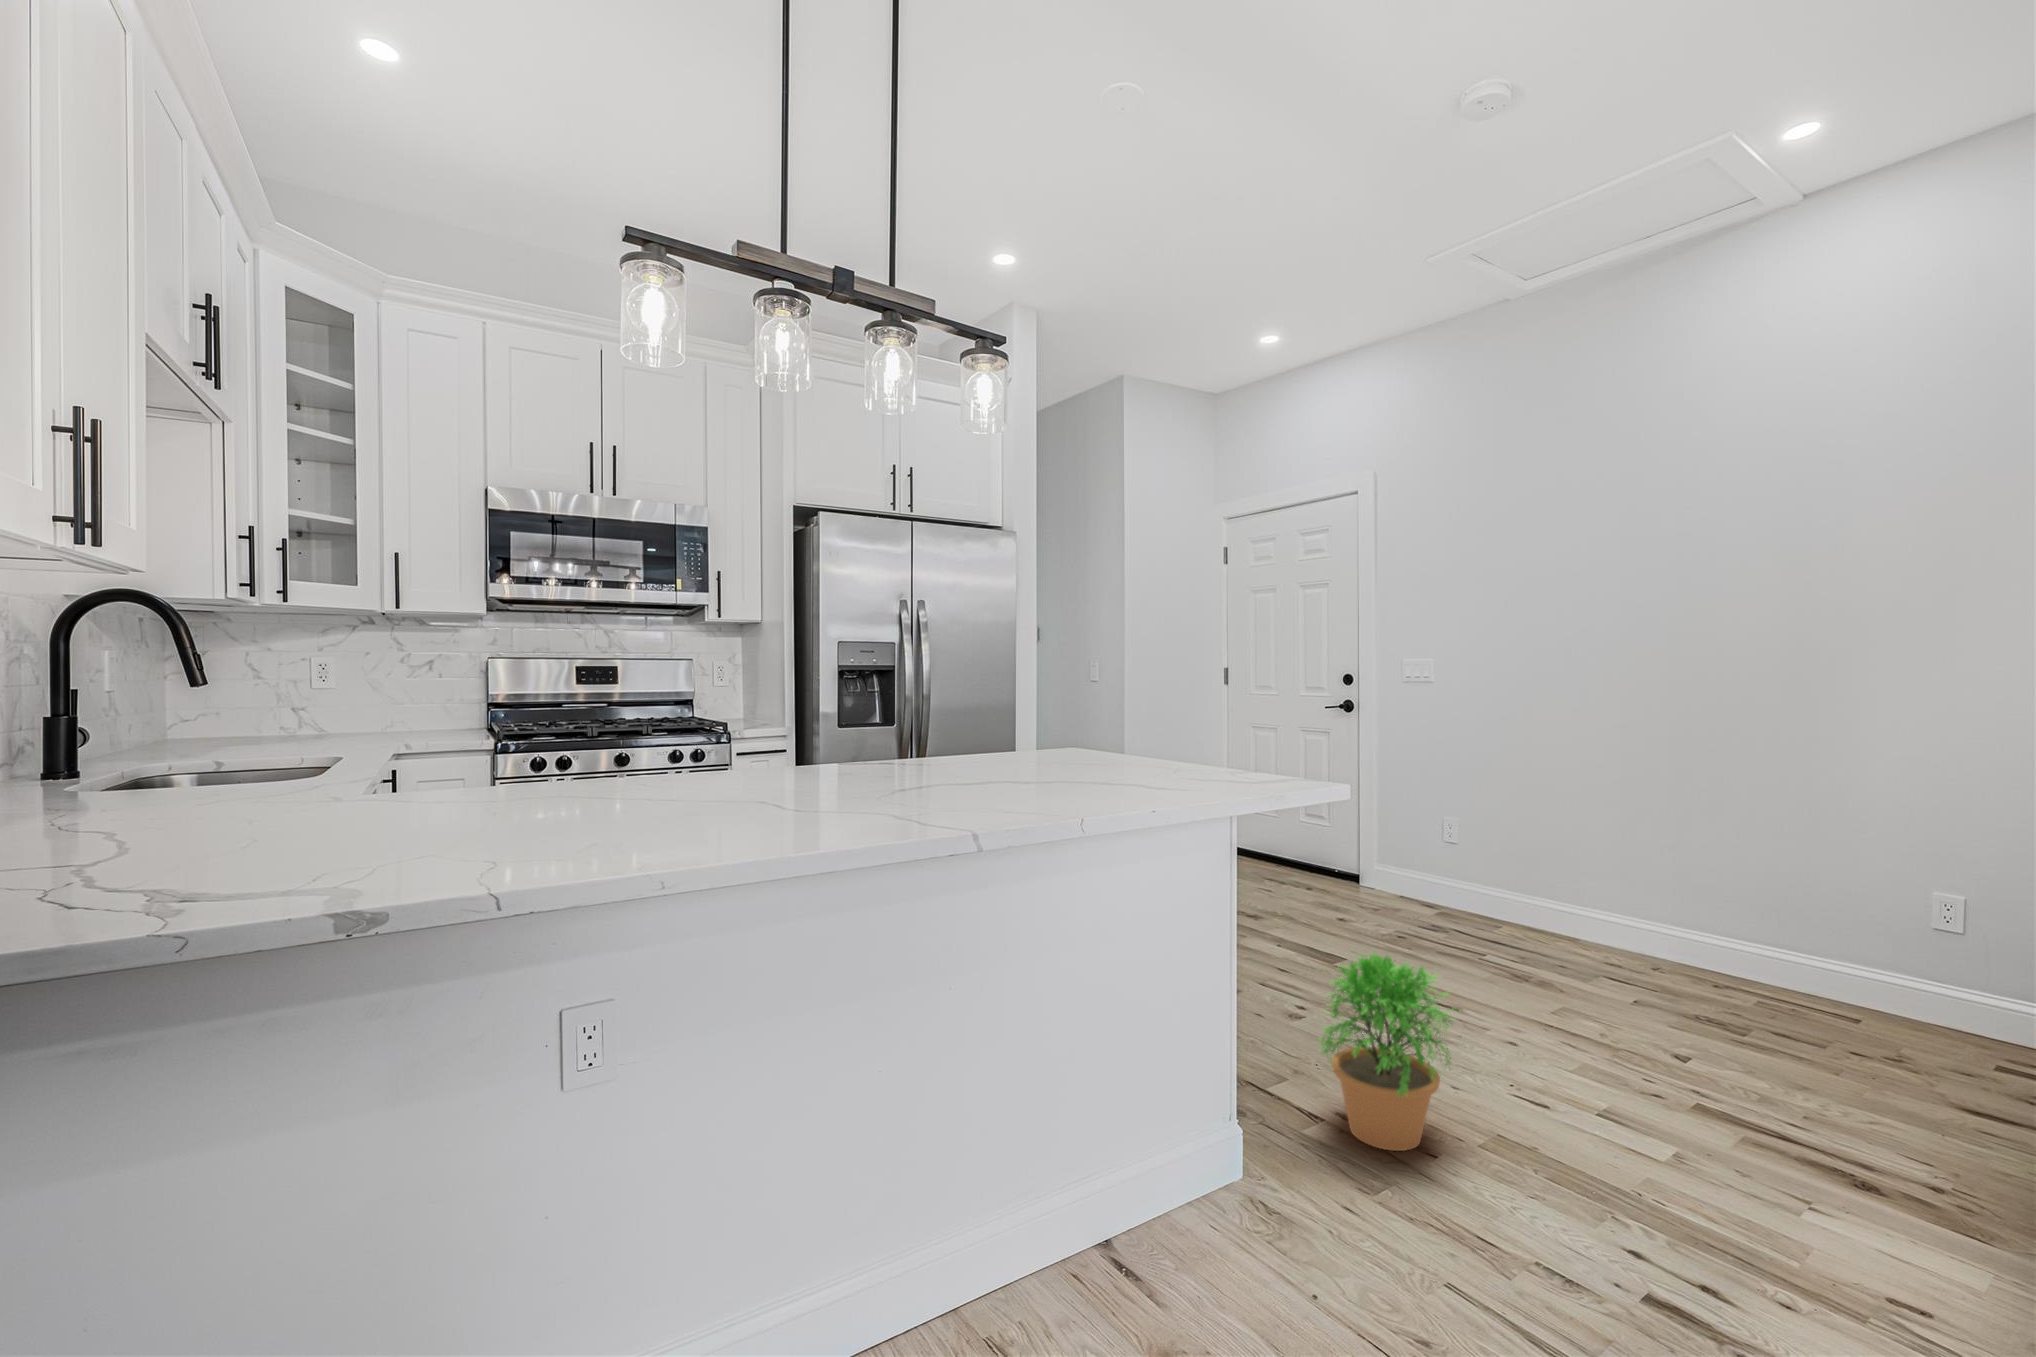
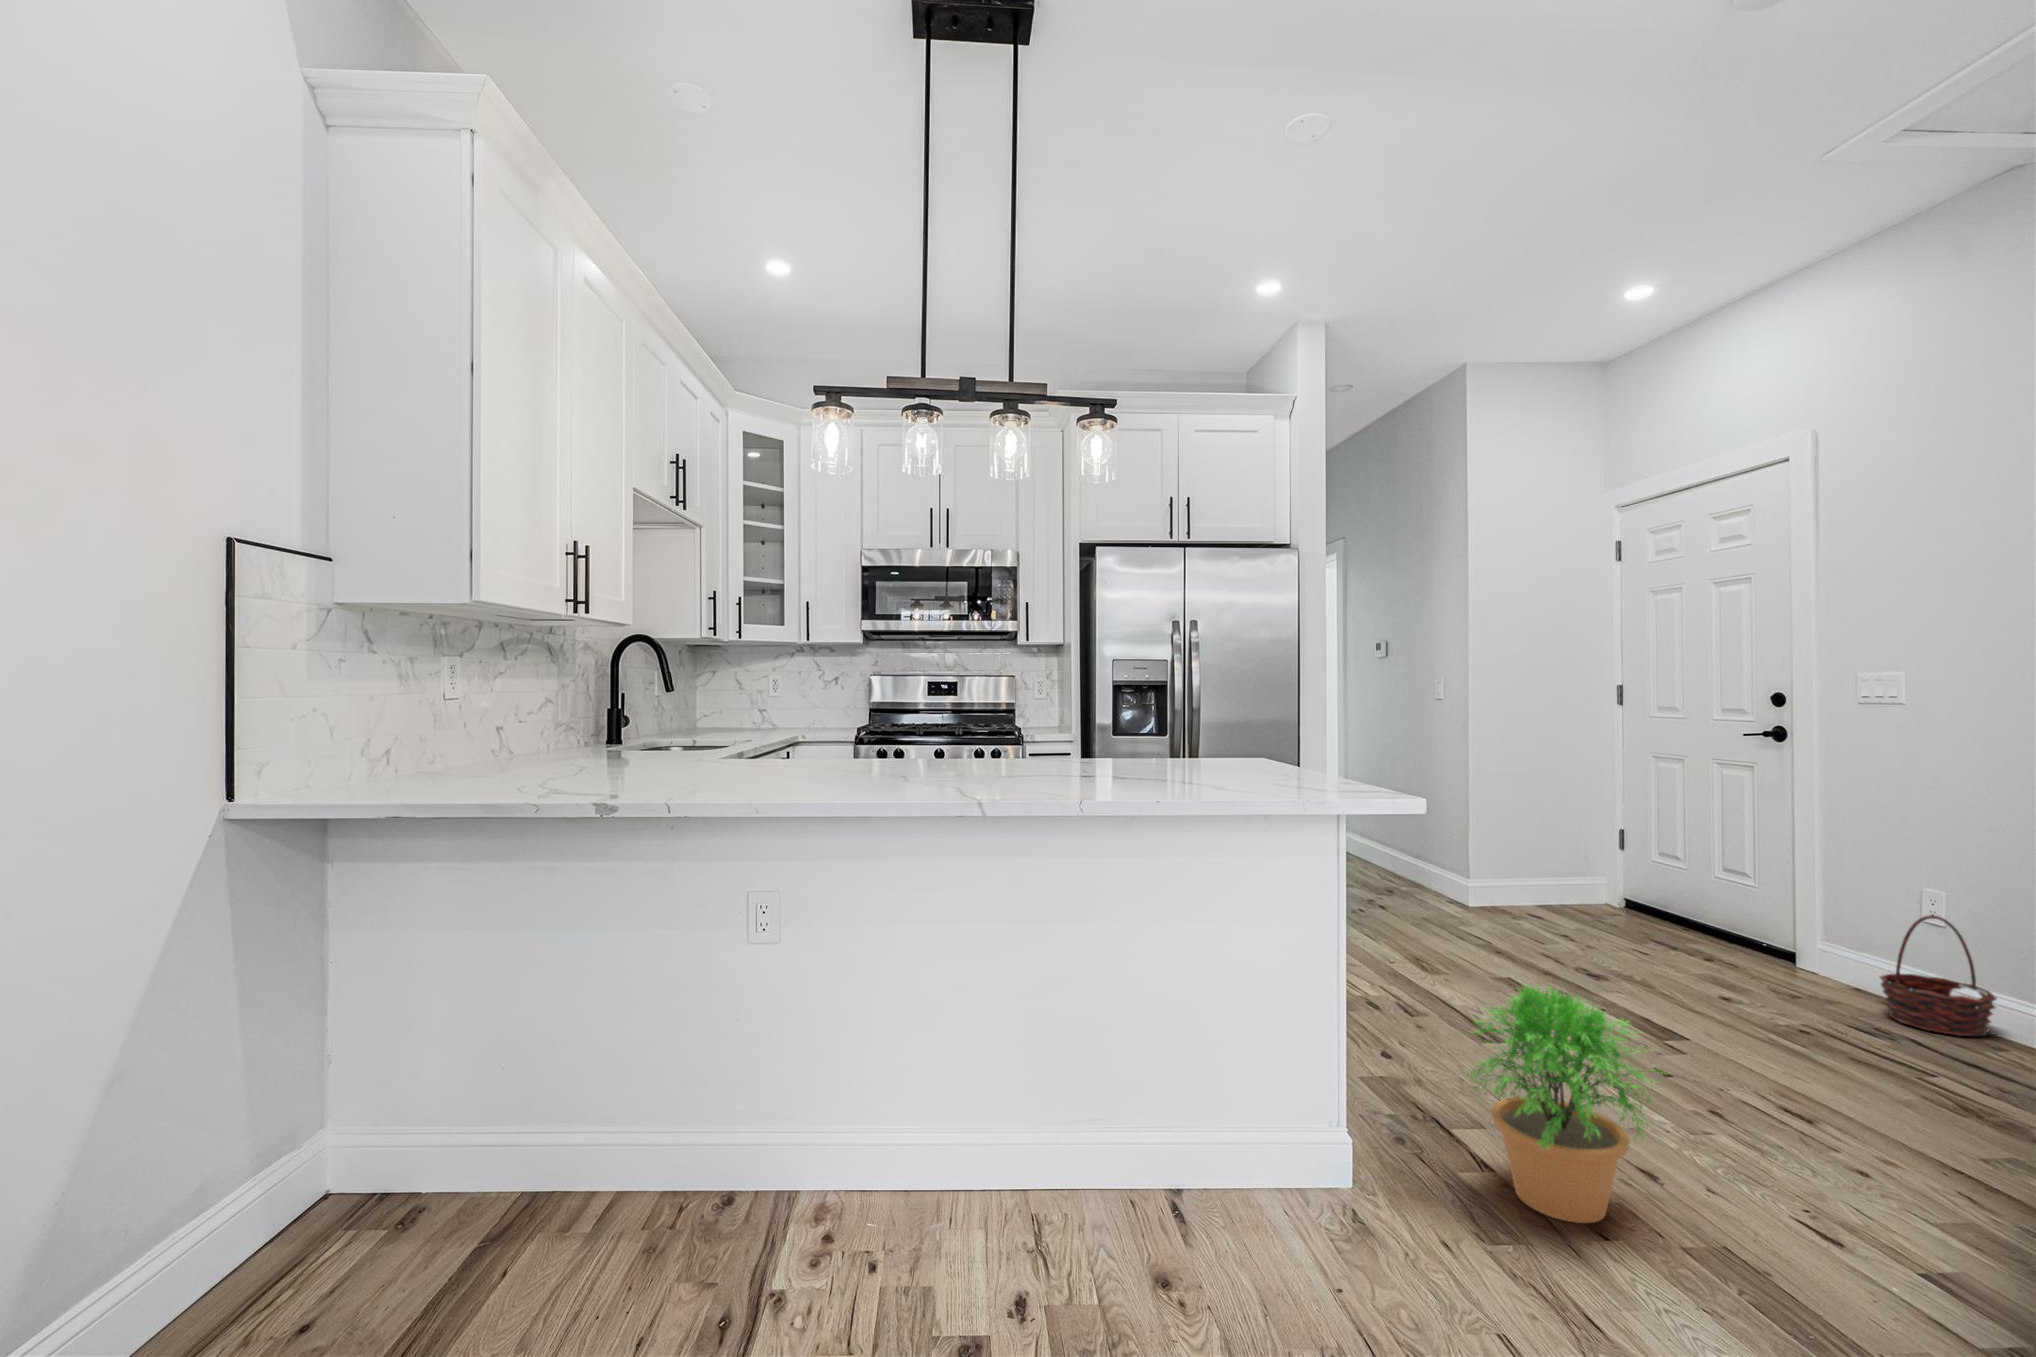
basket: none [1428,842,1495,926] -> present [1880,915,1997,1036]

